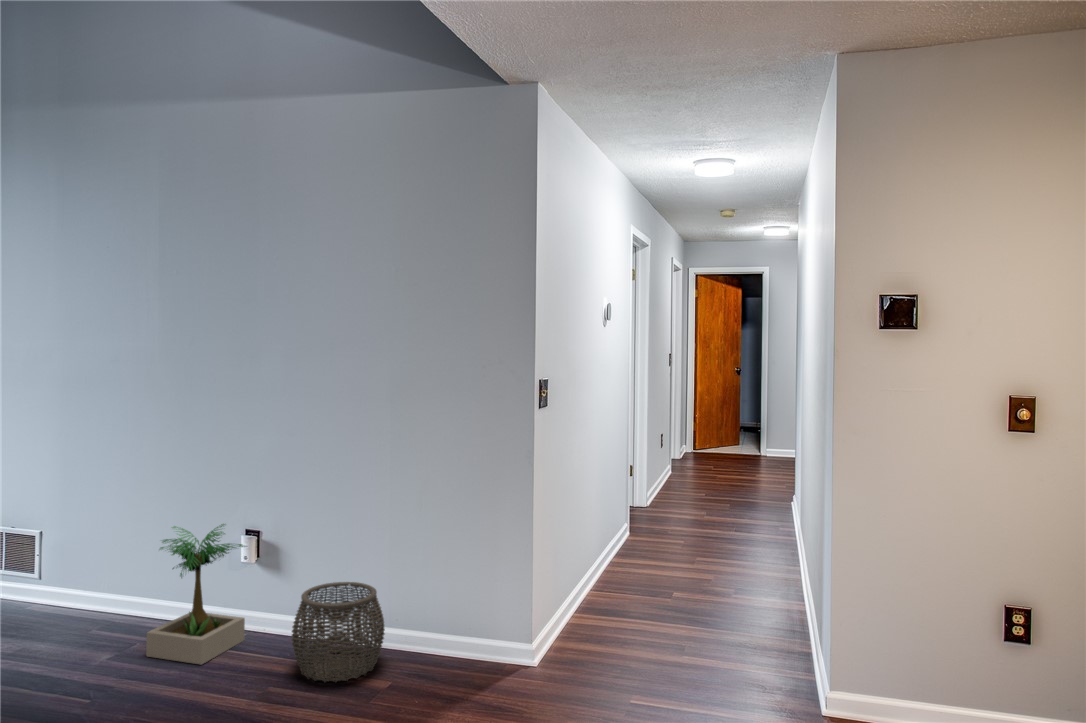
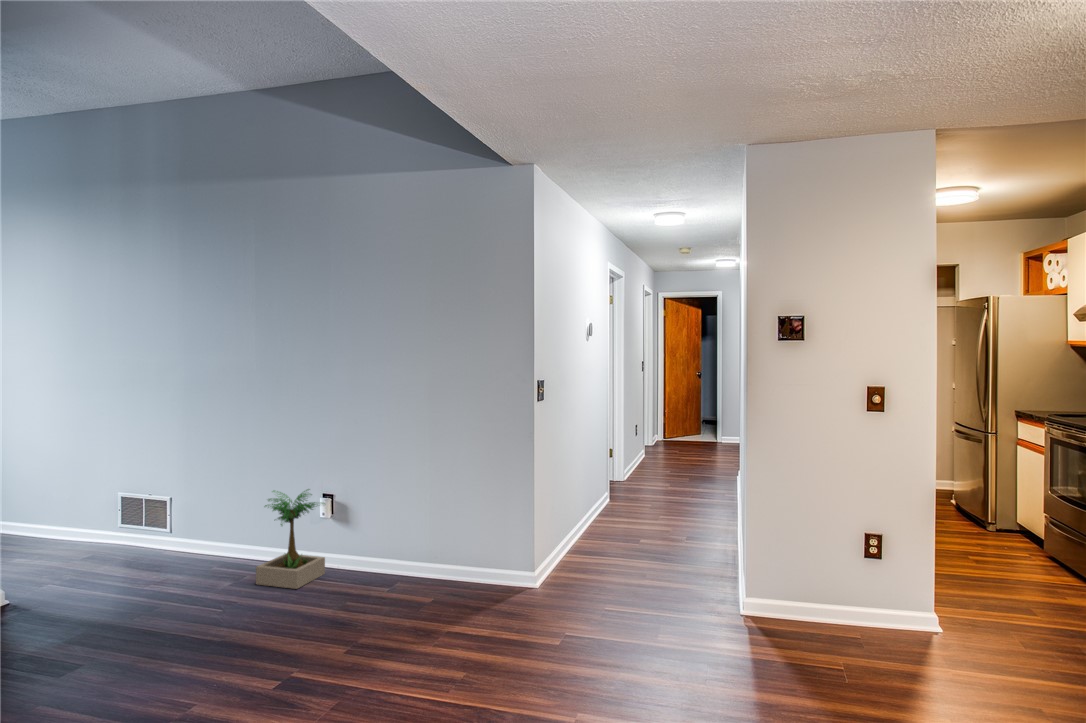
woven basket: present [292,582,385,682] -> none [362,529,429,599]

